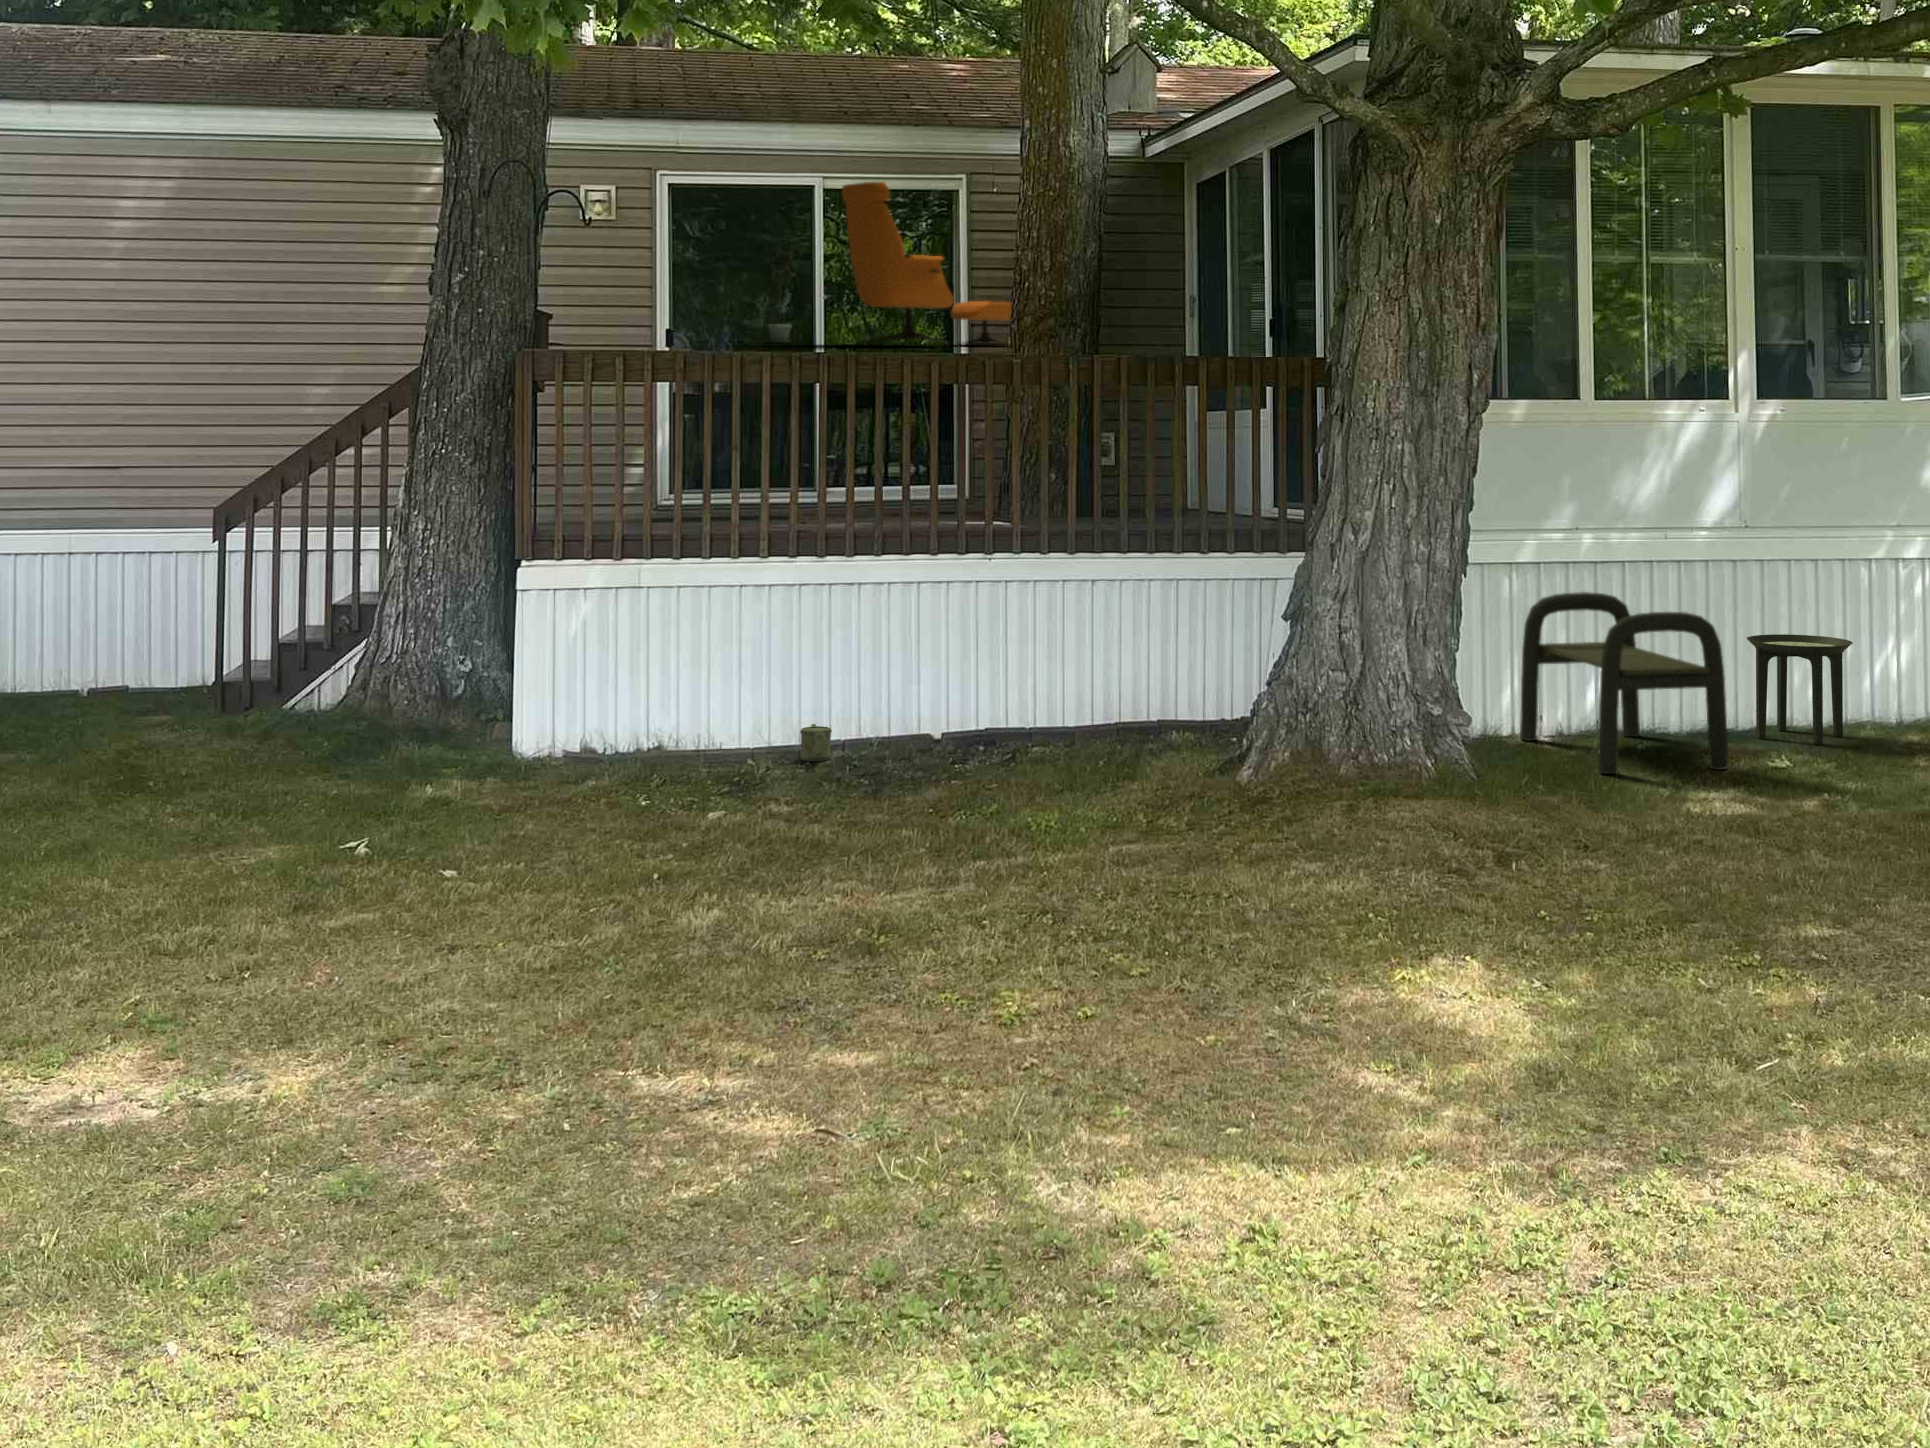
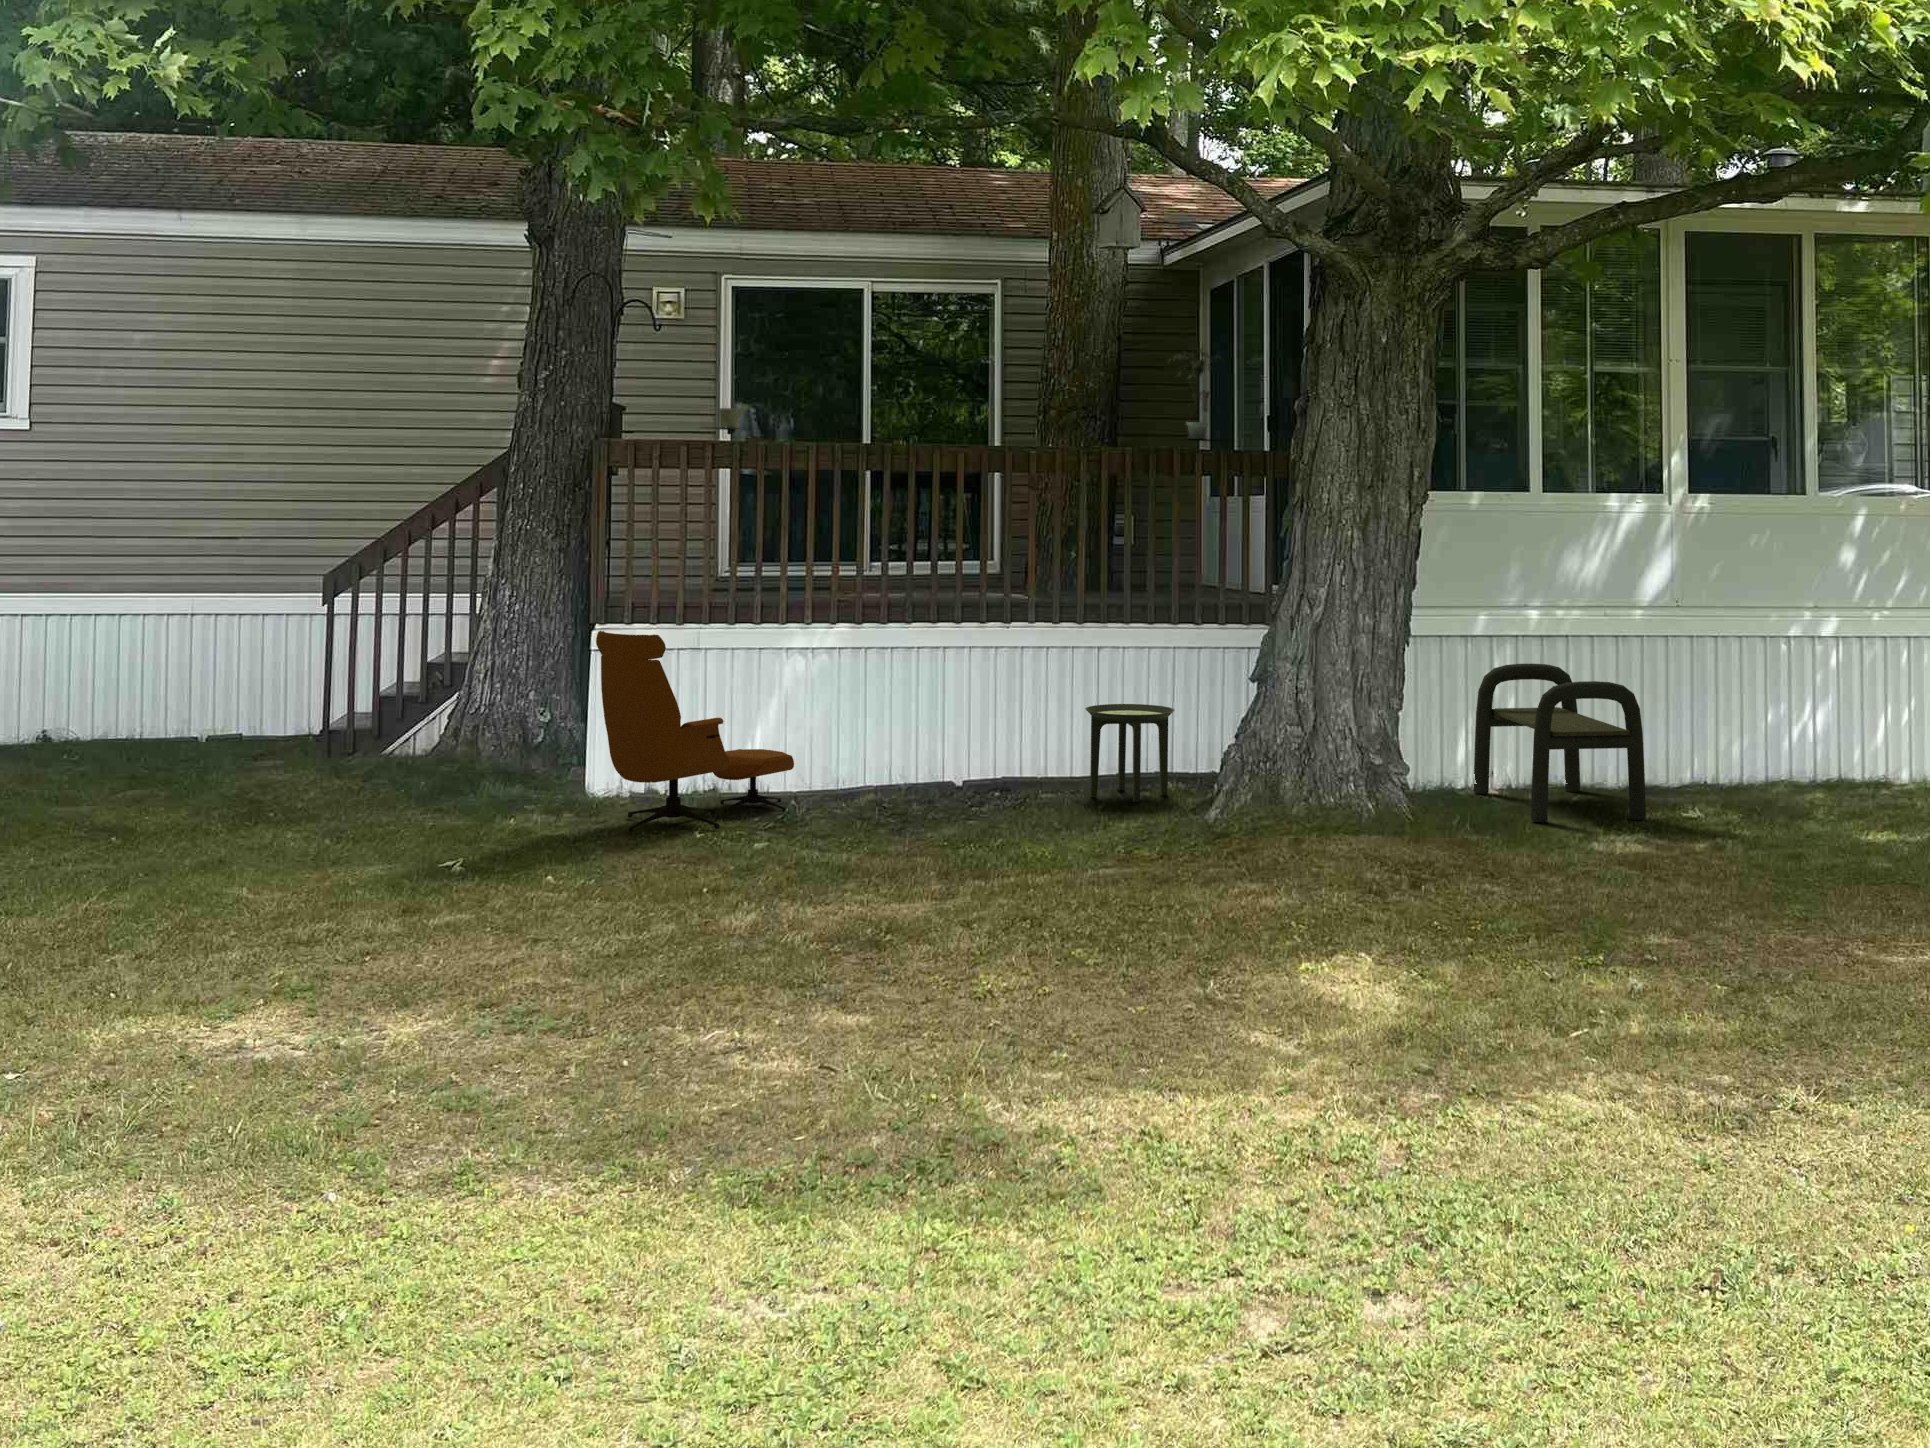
lounge chair: present [842,181,1011,346] -> present [596,631,794,832]
potted plant: present [764,242,801,343] -> present [1169,349,1221,439]
side table: present [1747,634,1853,744] -> present [1085,704,1175,802]
watering can: present [800,724,832,761] -> present [719,405,747,429]

